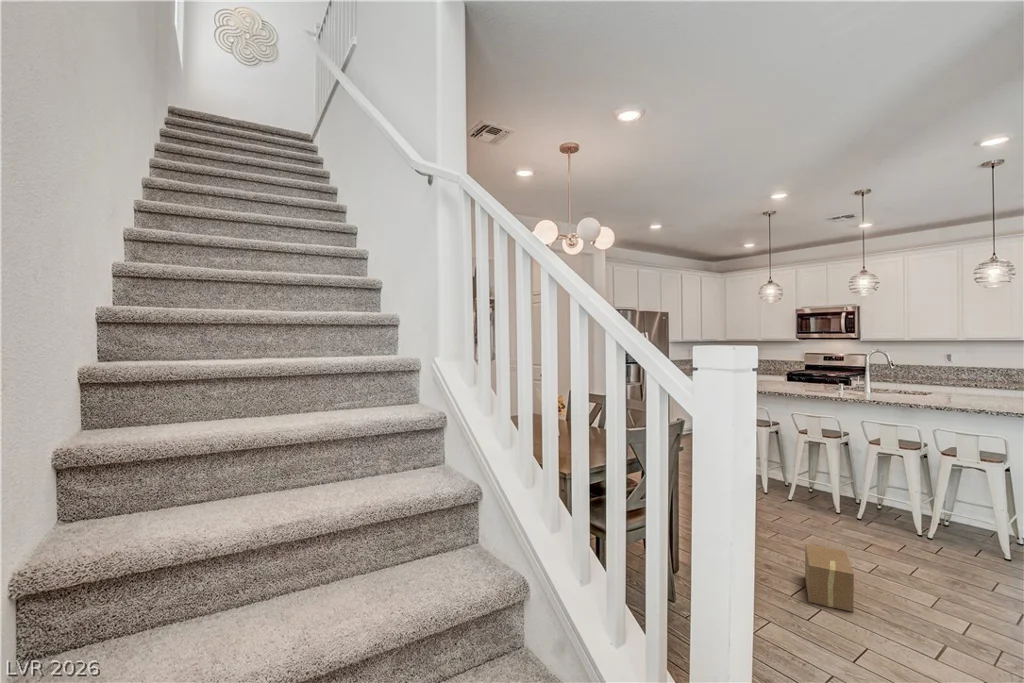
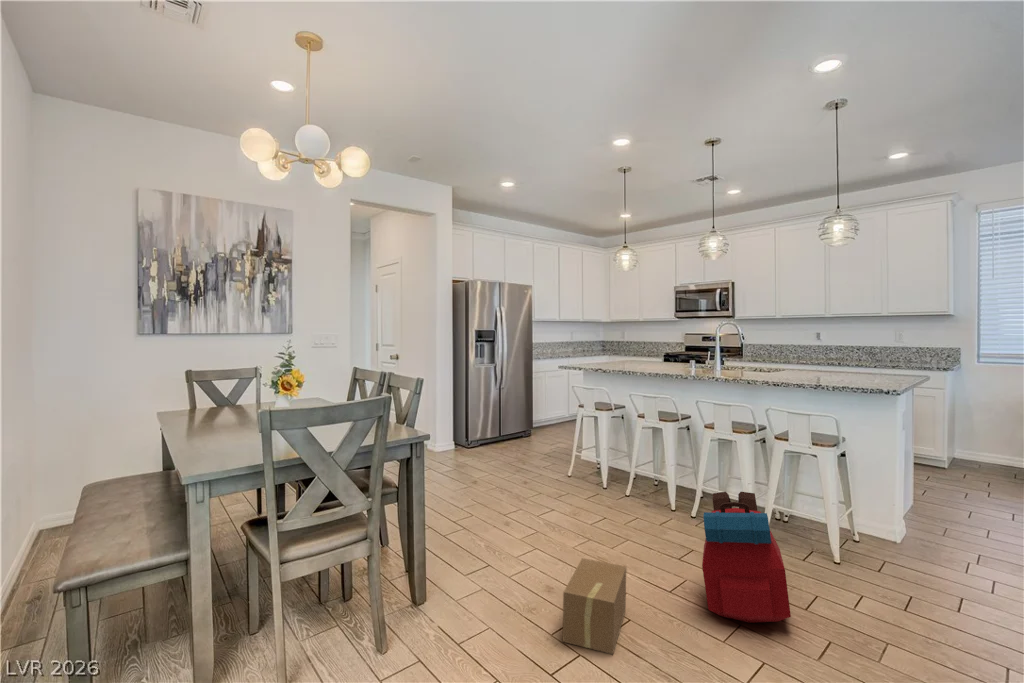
backpack: none [902,496,991,598] -> present [702,492,791,623]

